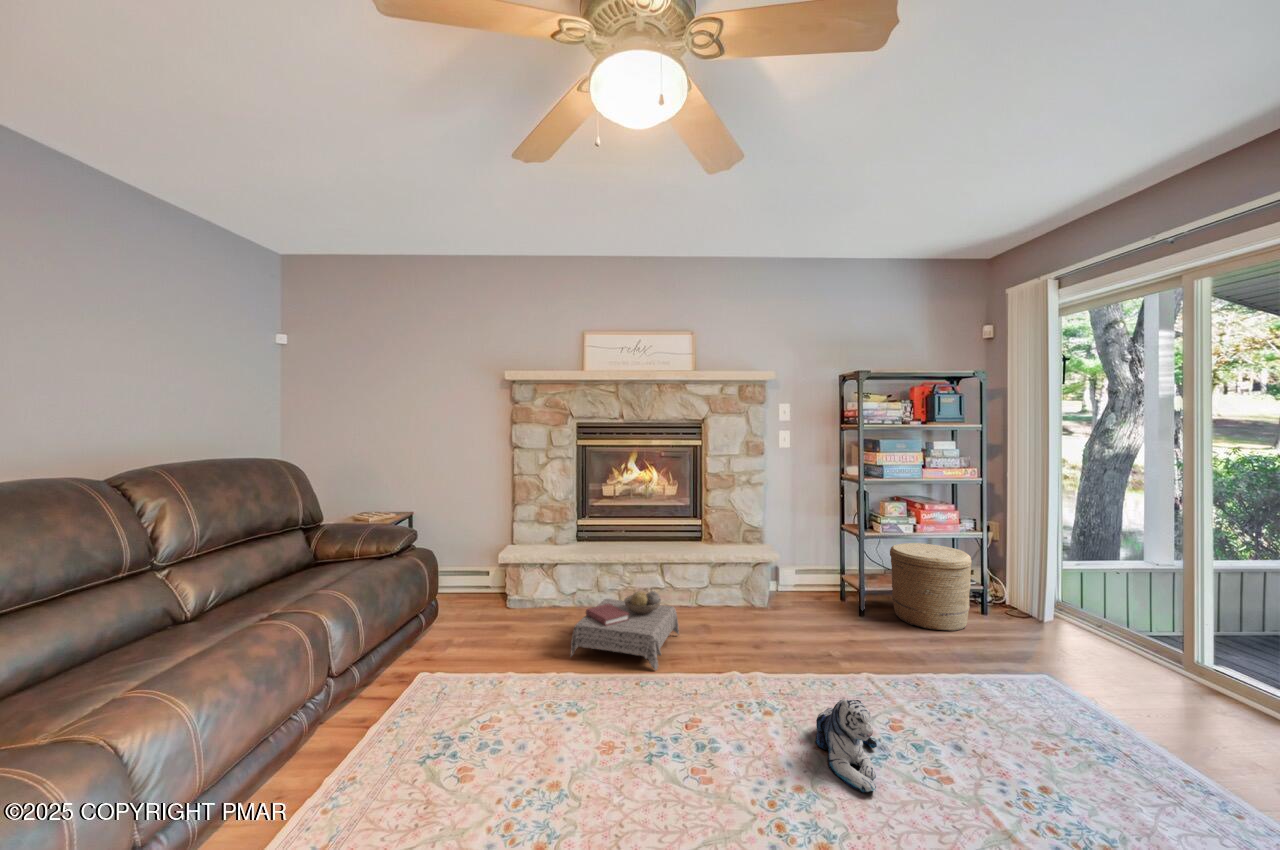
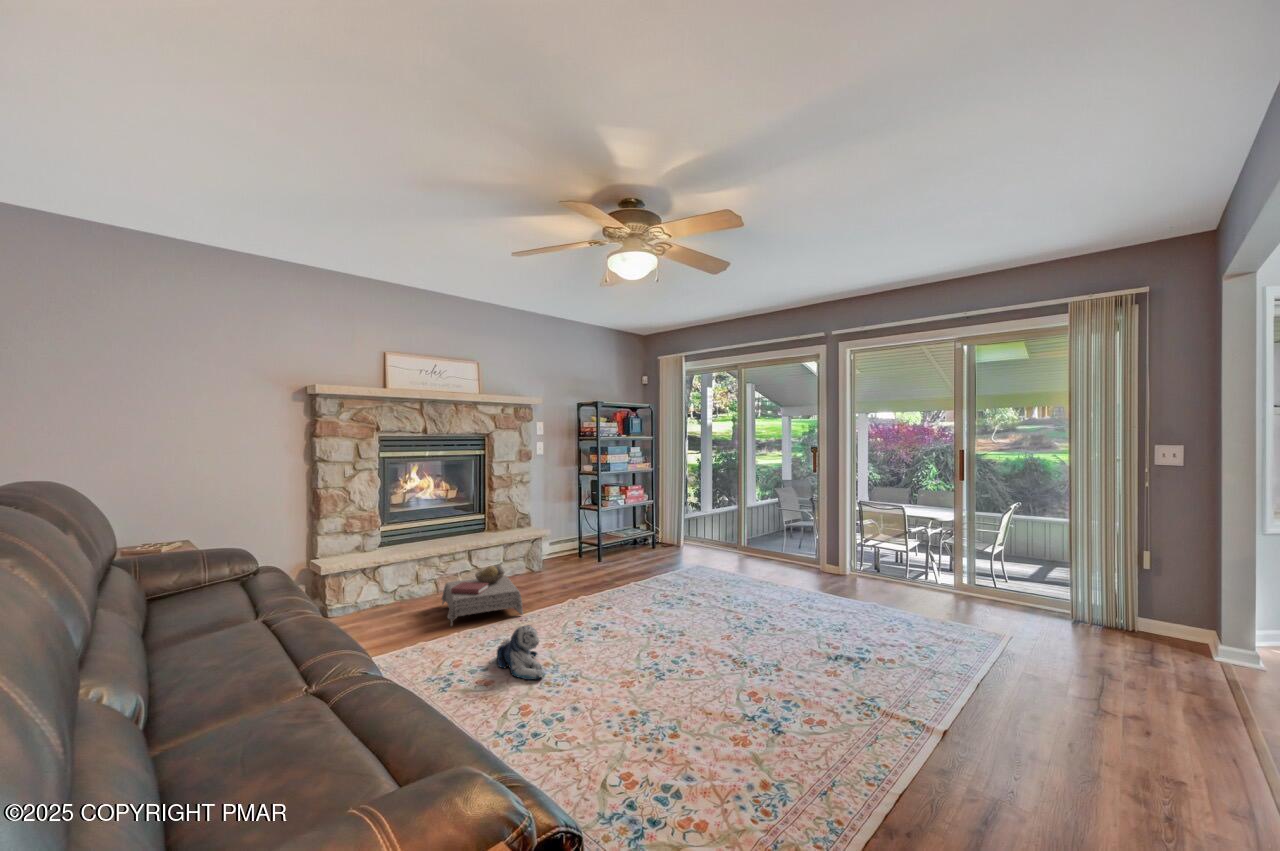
woven basket: present [890,543,972,631] -> none [613,511,657,560]
plush toy: present [815,699,877,793] -> present [497,625,544,680]

